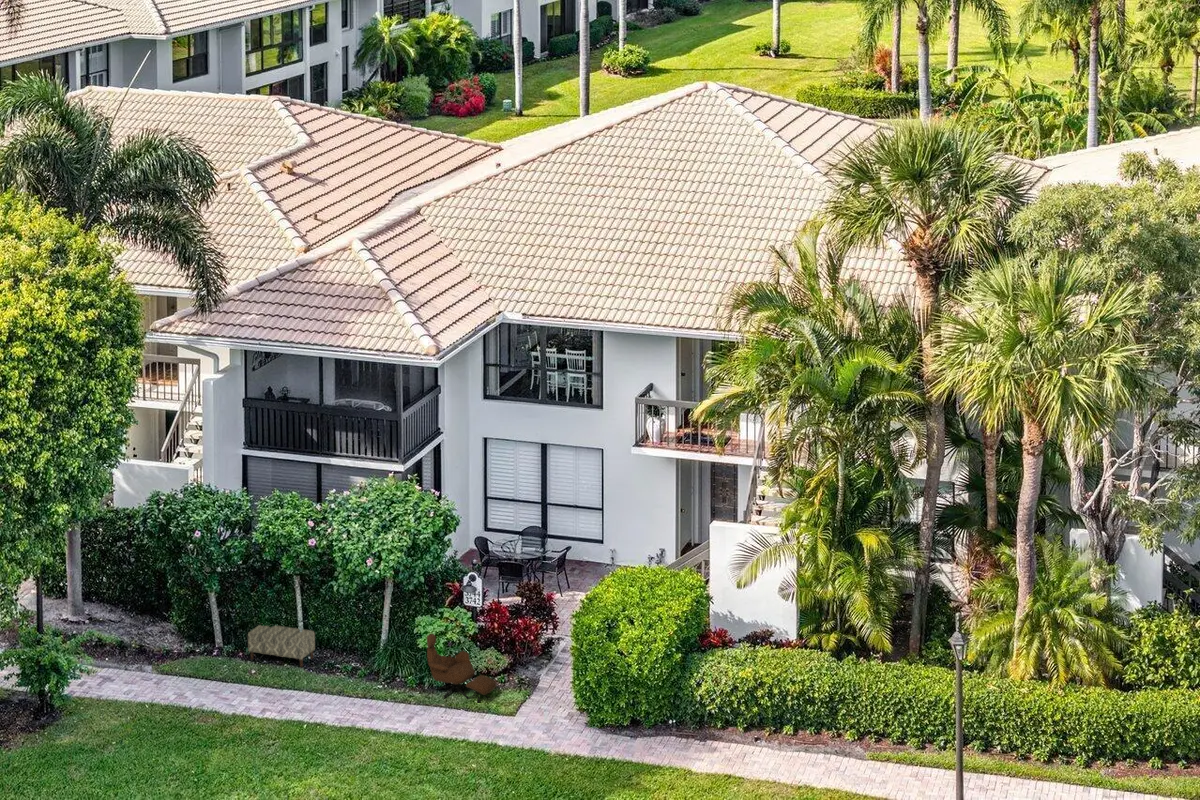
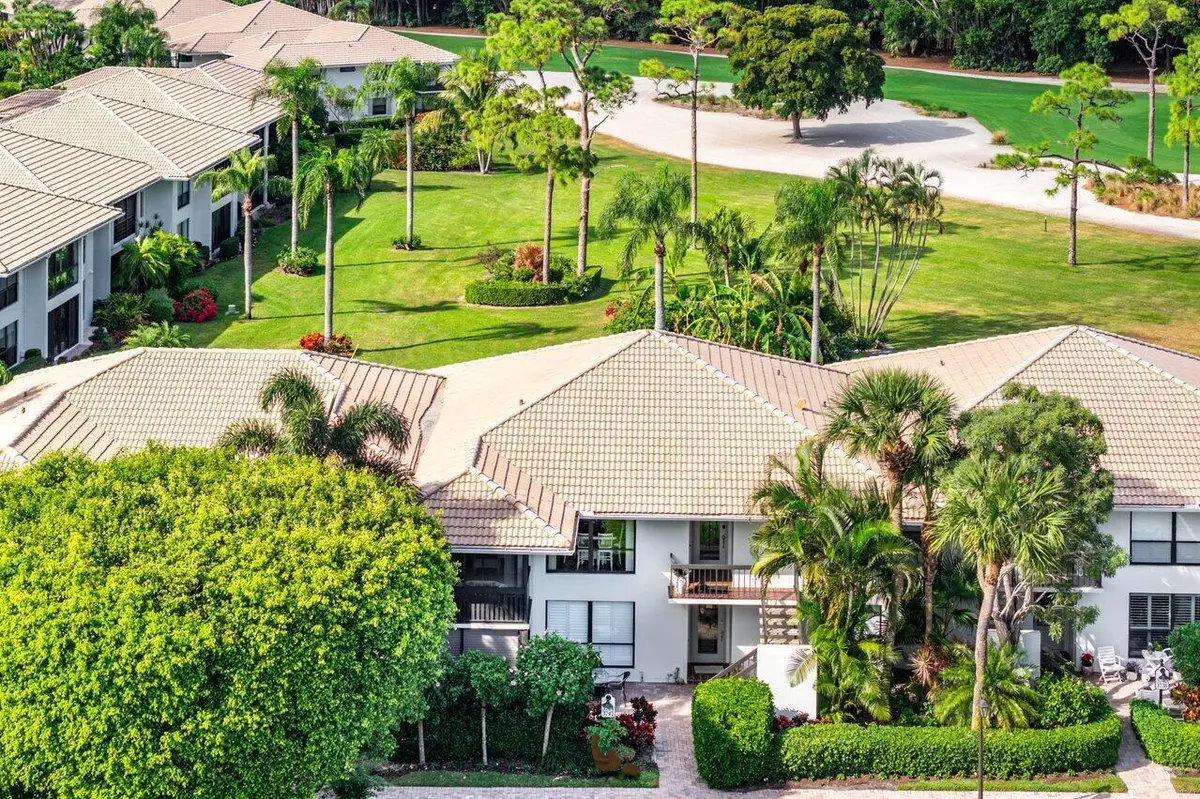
bench: present [248,625,315,667] -> none [451,744,496,772]

